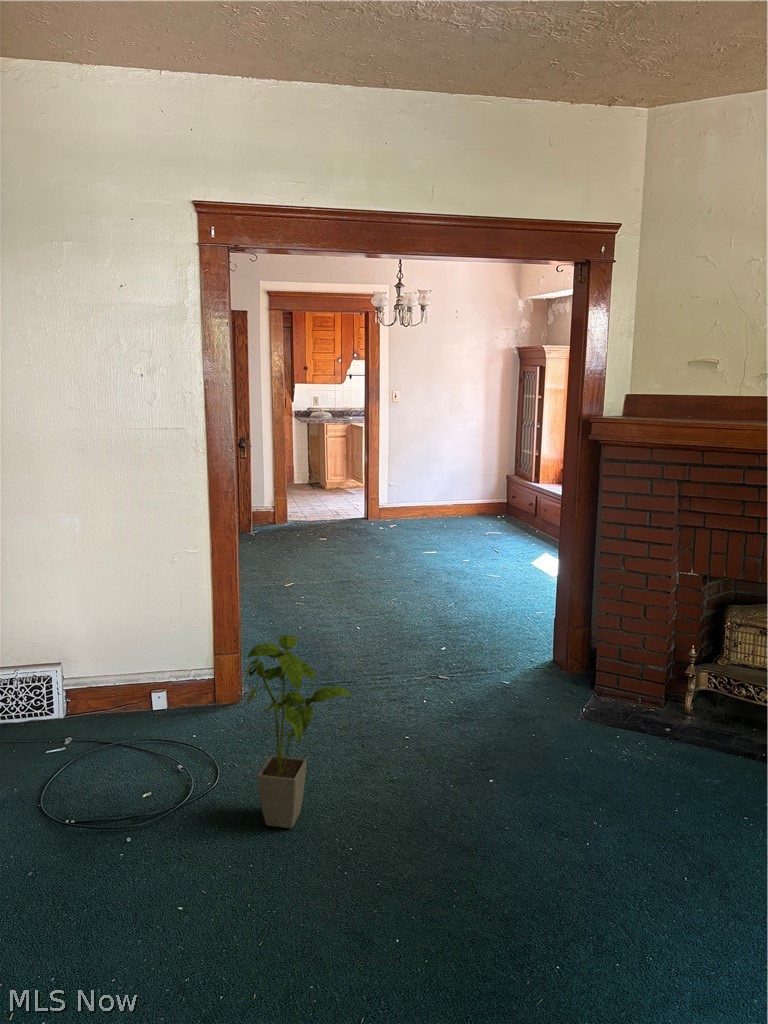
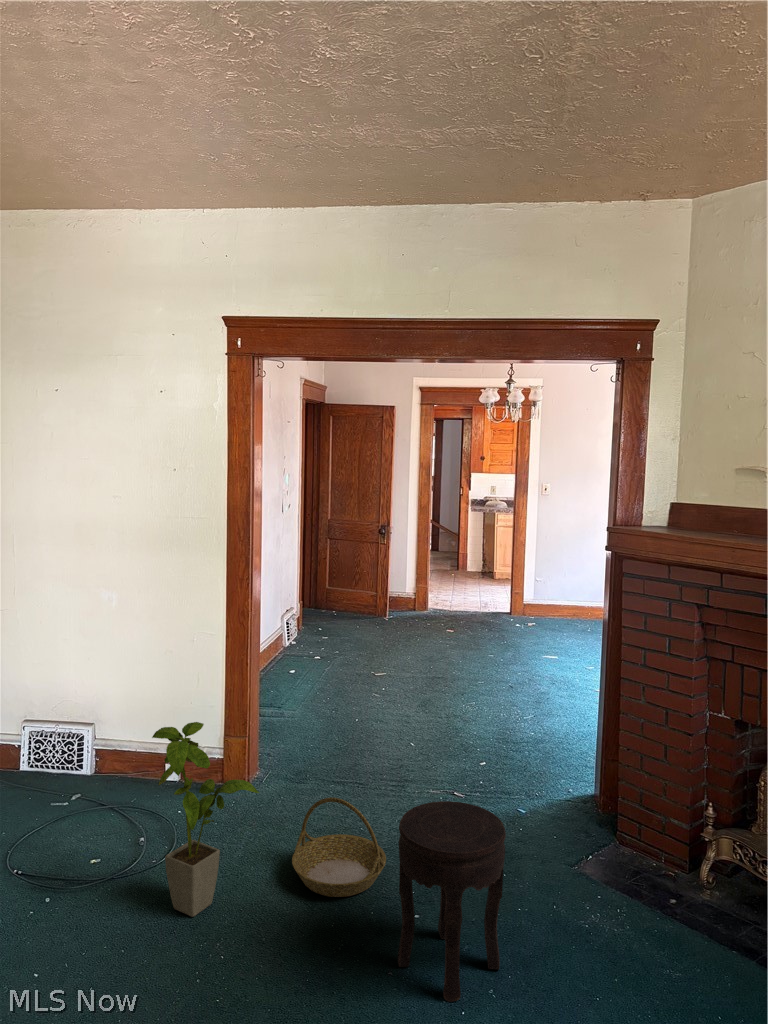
side table: none [504,673,605,843] -> present [398,801,506,1002]
basket: none [353,692,445,783] -> present [292,798,386,897]

